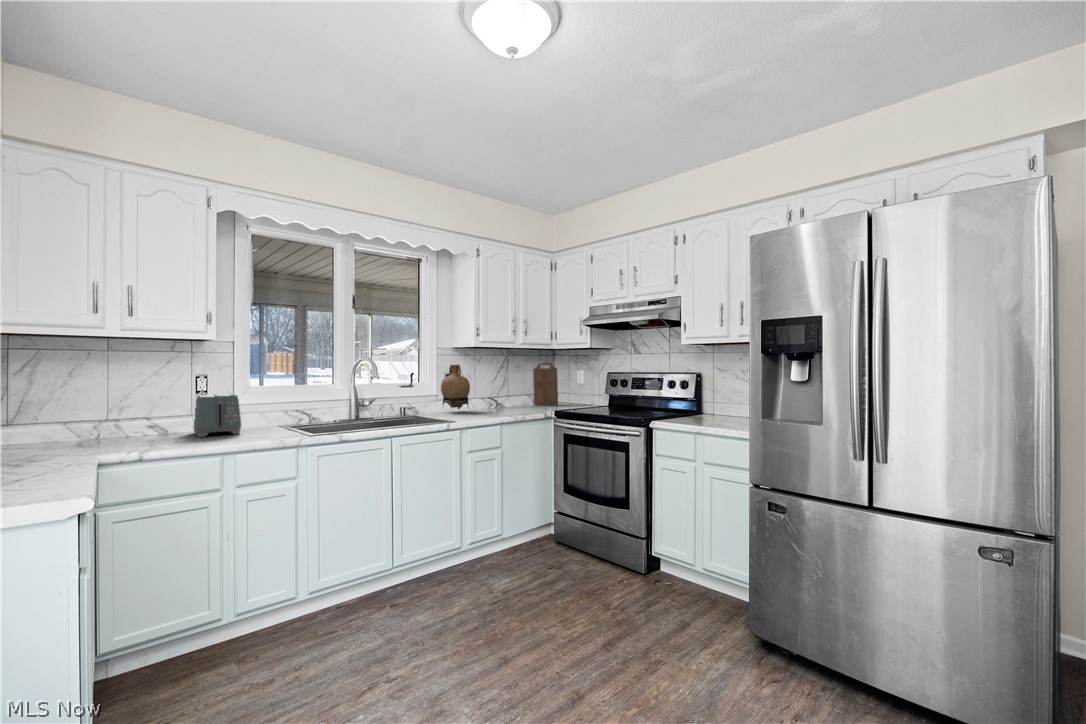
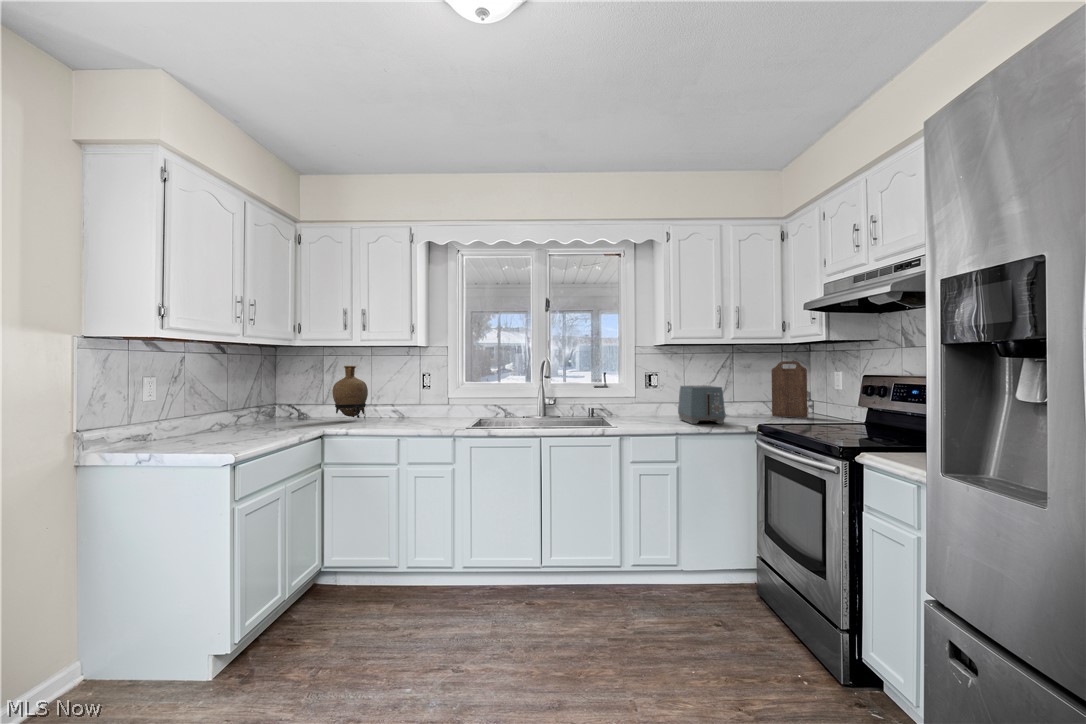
vase: present [441,365,470,409] -> present [332,366,368,418]
toaster: present [193,395,241,437] -> present [678,385,725,424]

